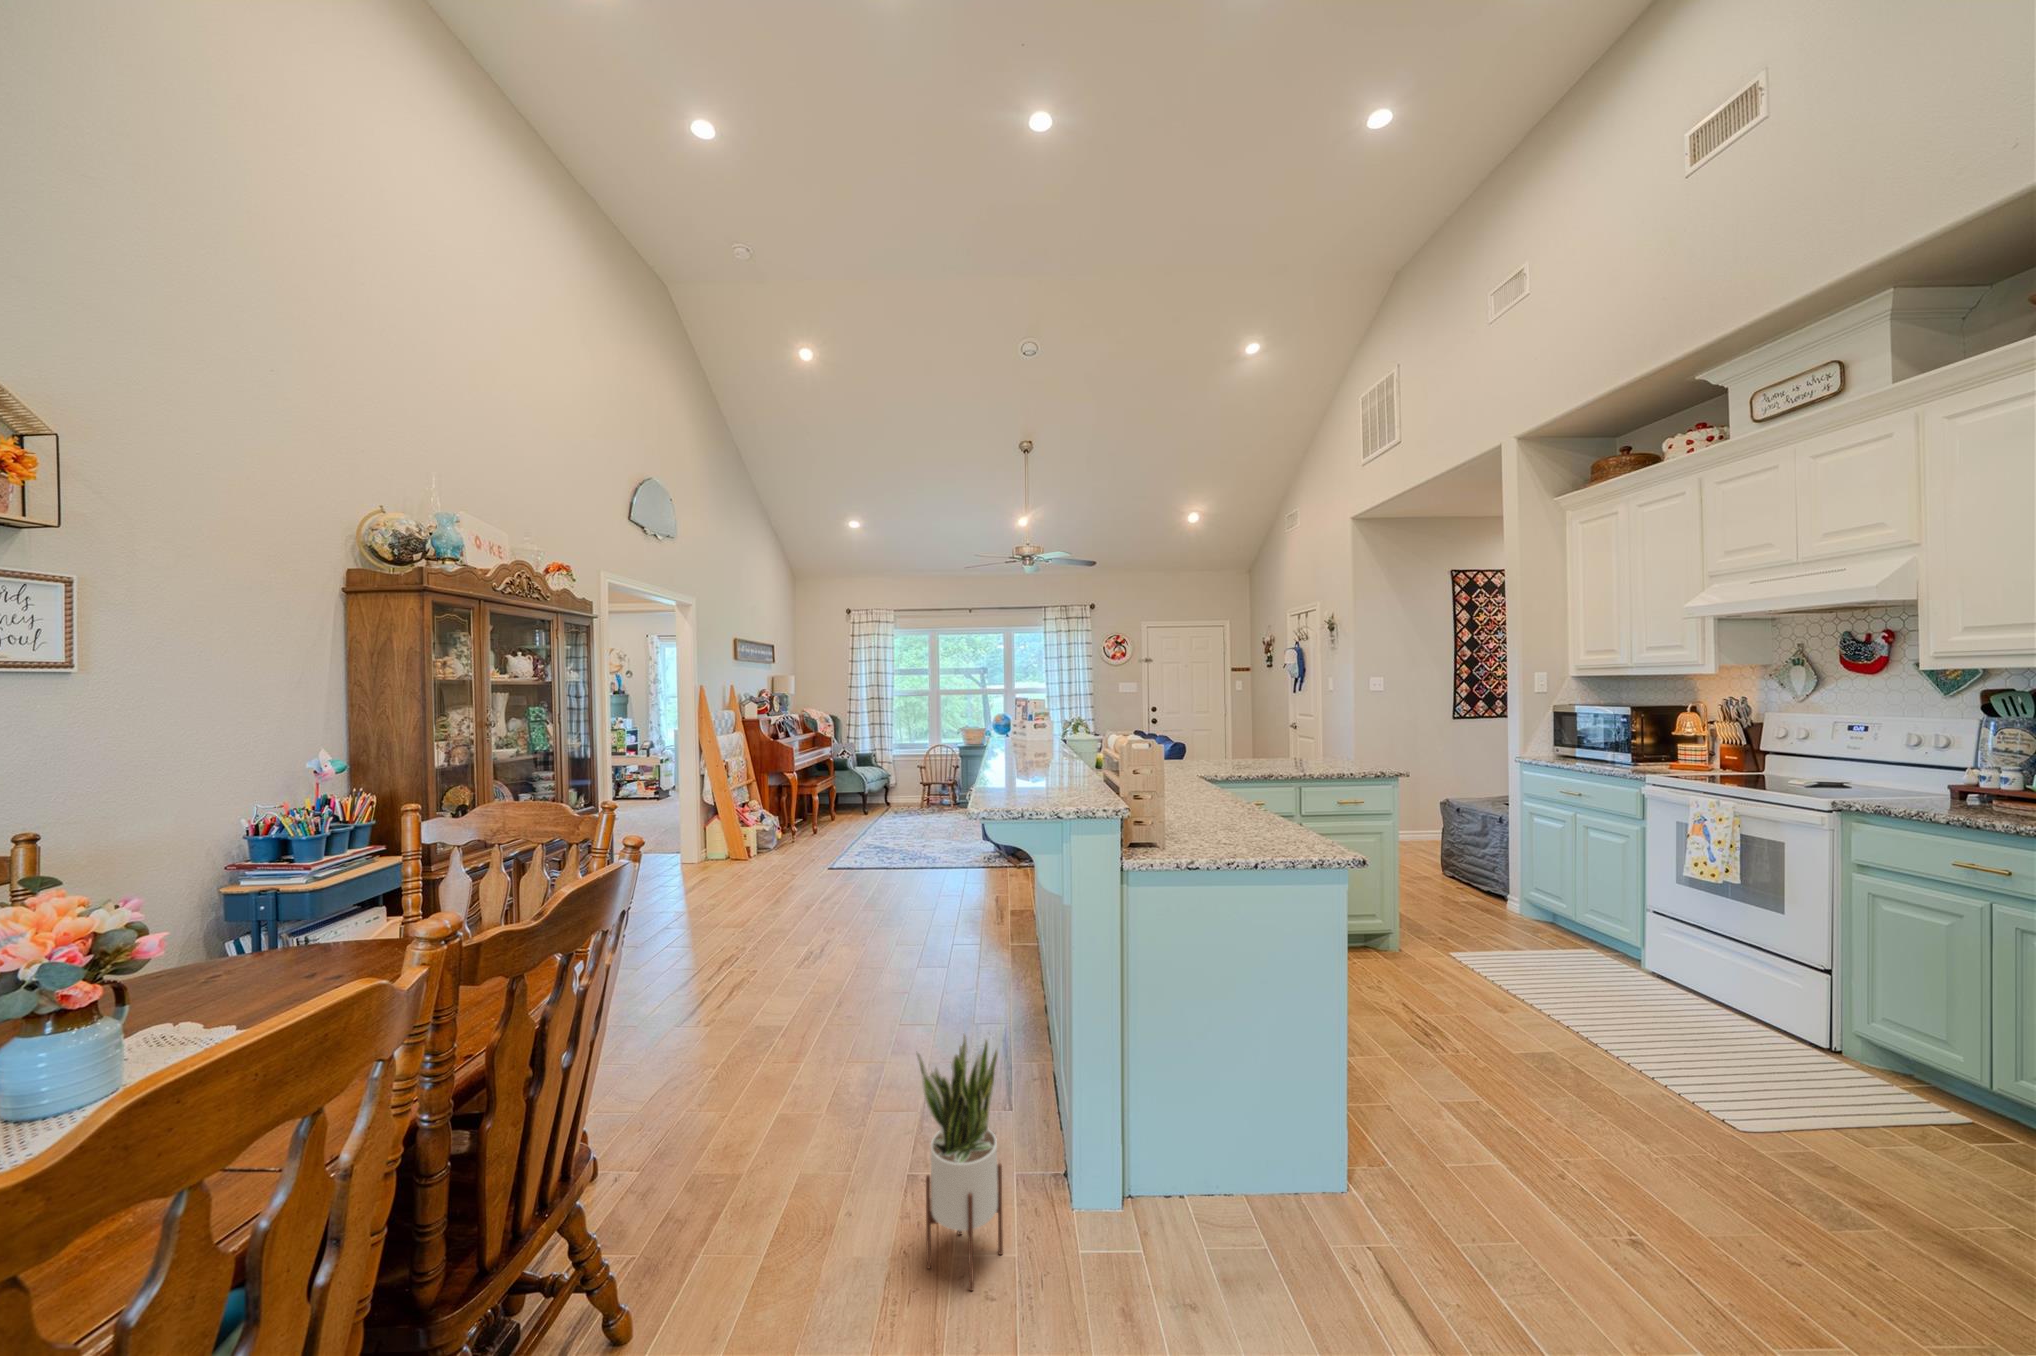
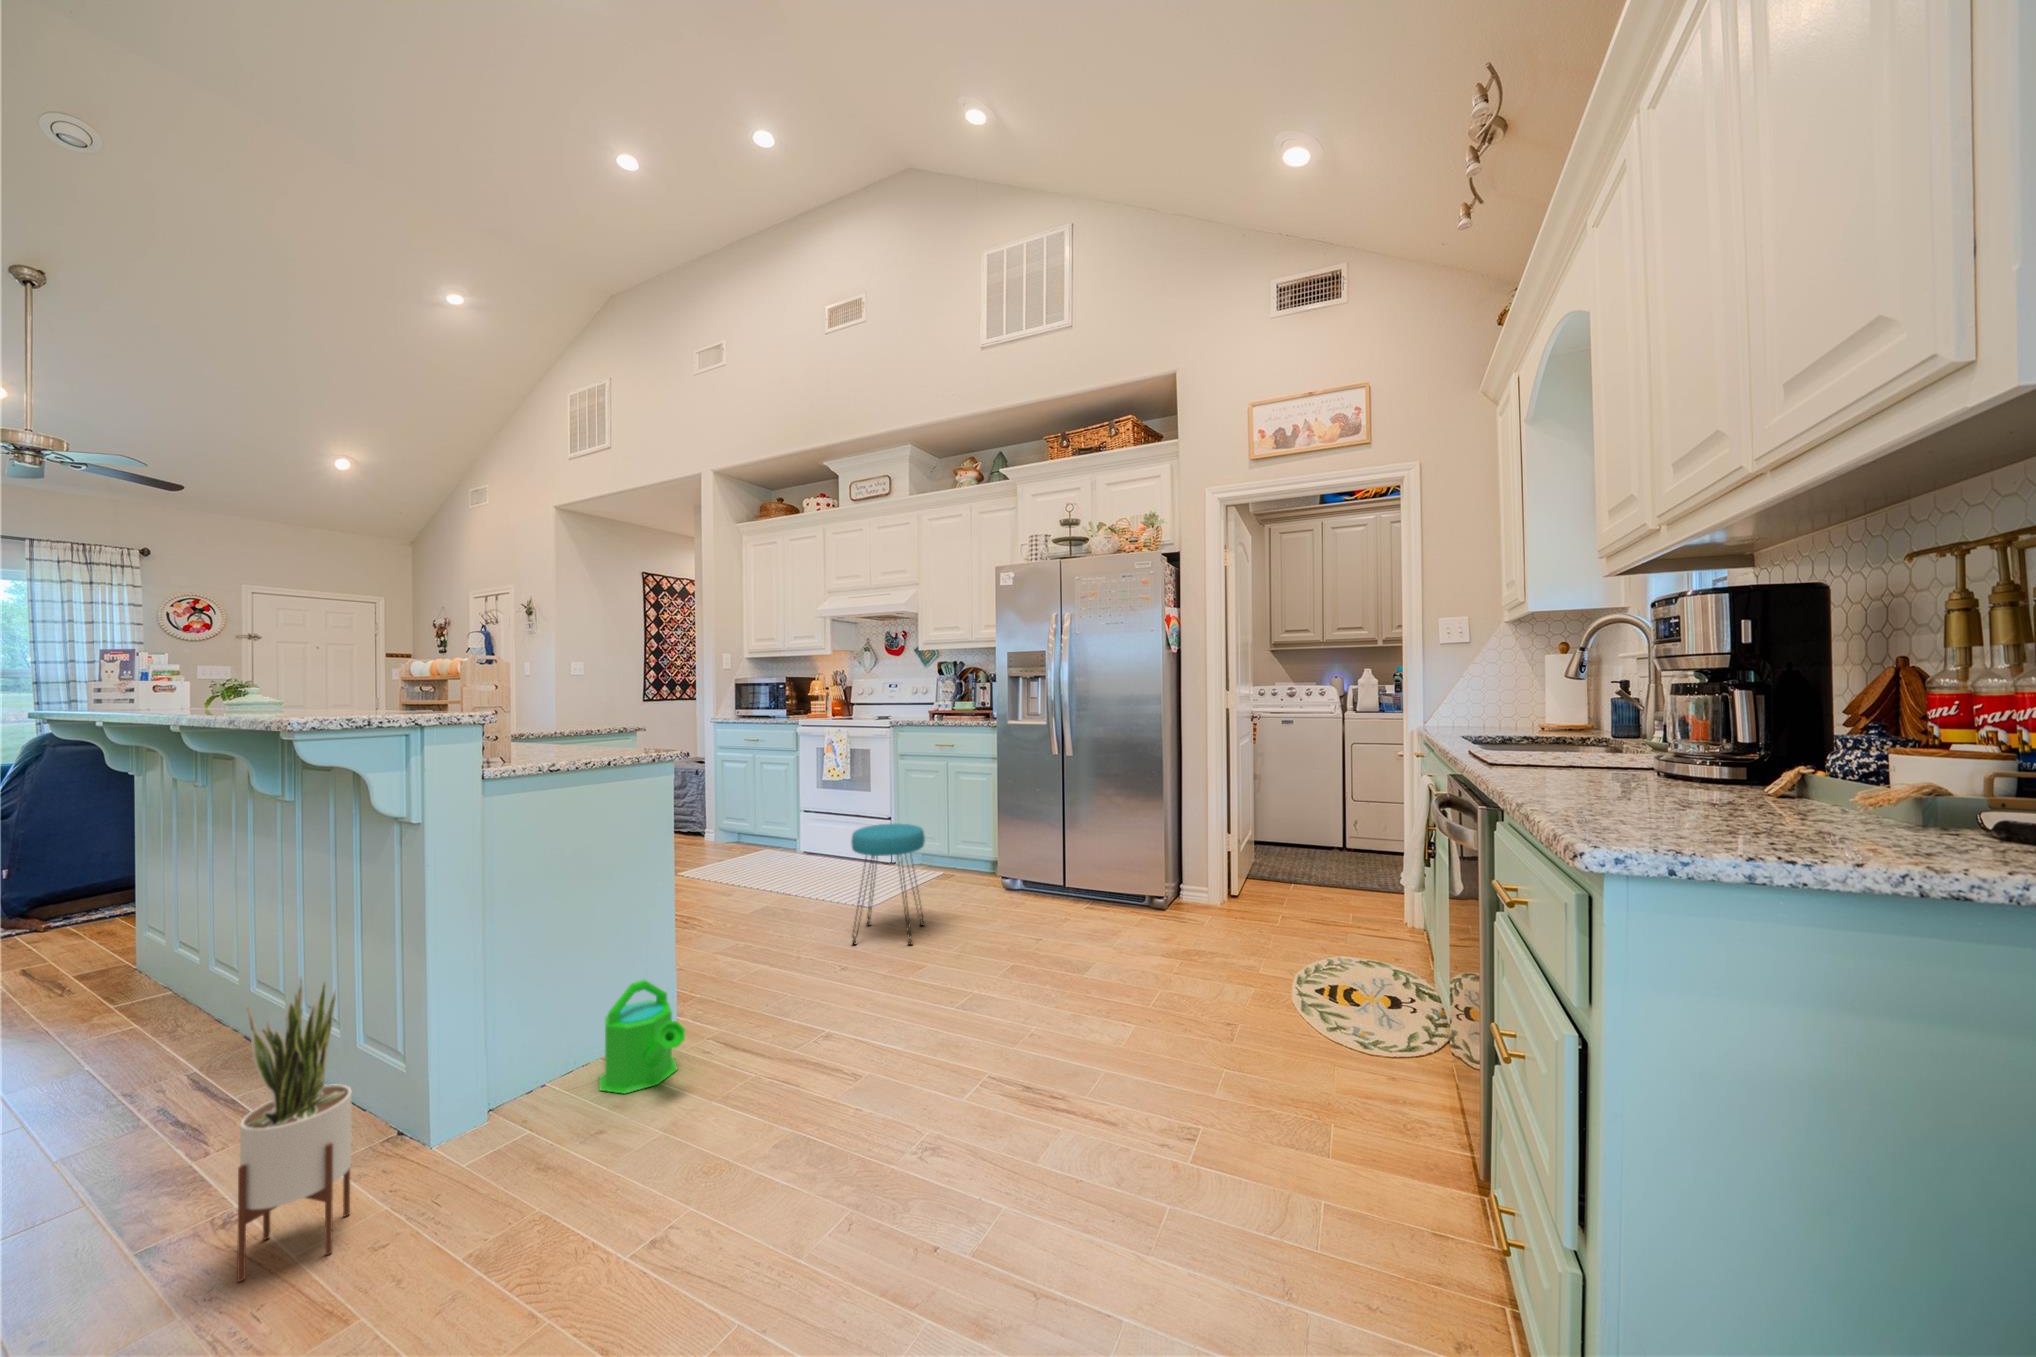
stool: none [1678,1015,1882,1293] -> present [851,824,925,945]
watering can: none [1225,1148,1319,1301] -> present [599,980,685,1093]

